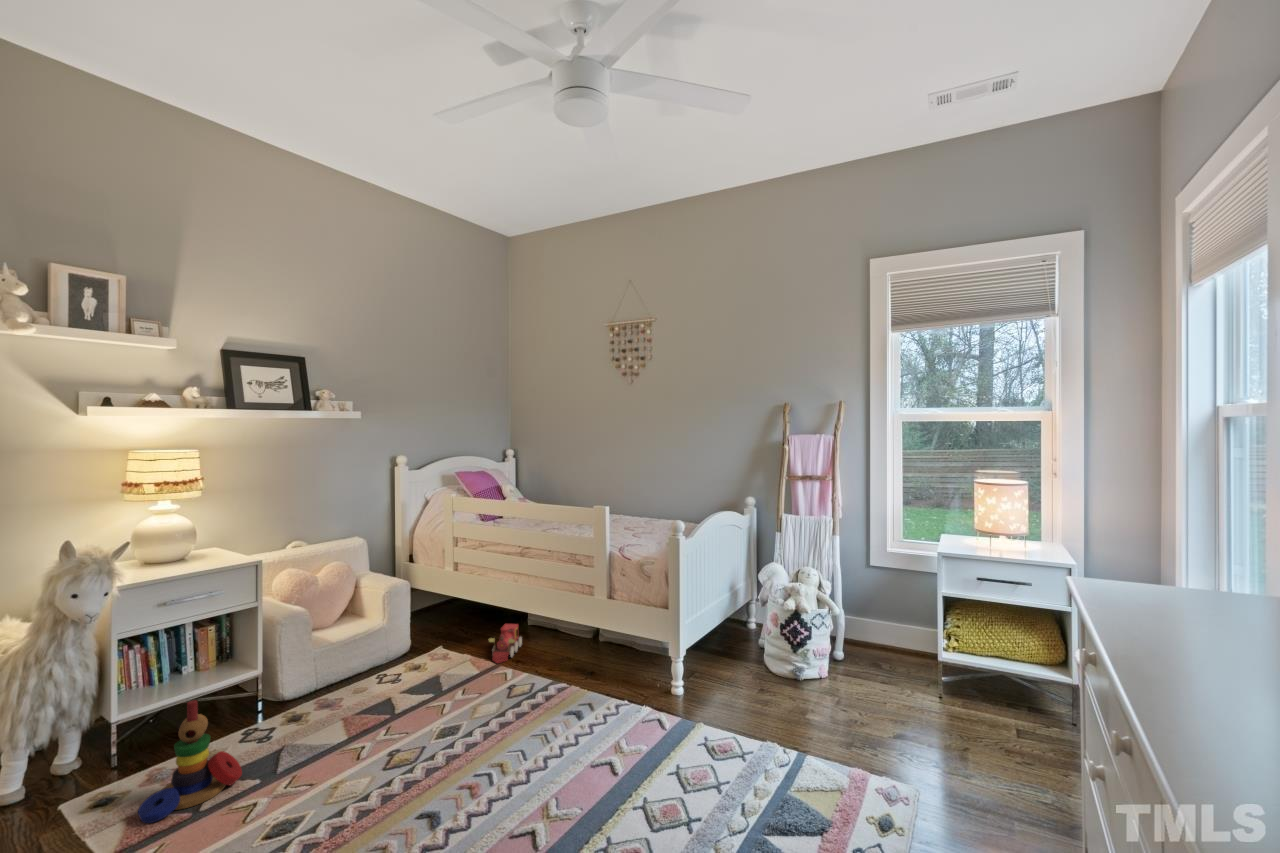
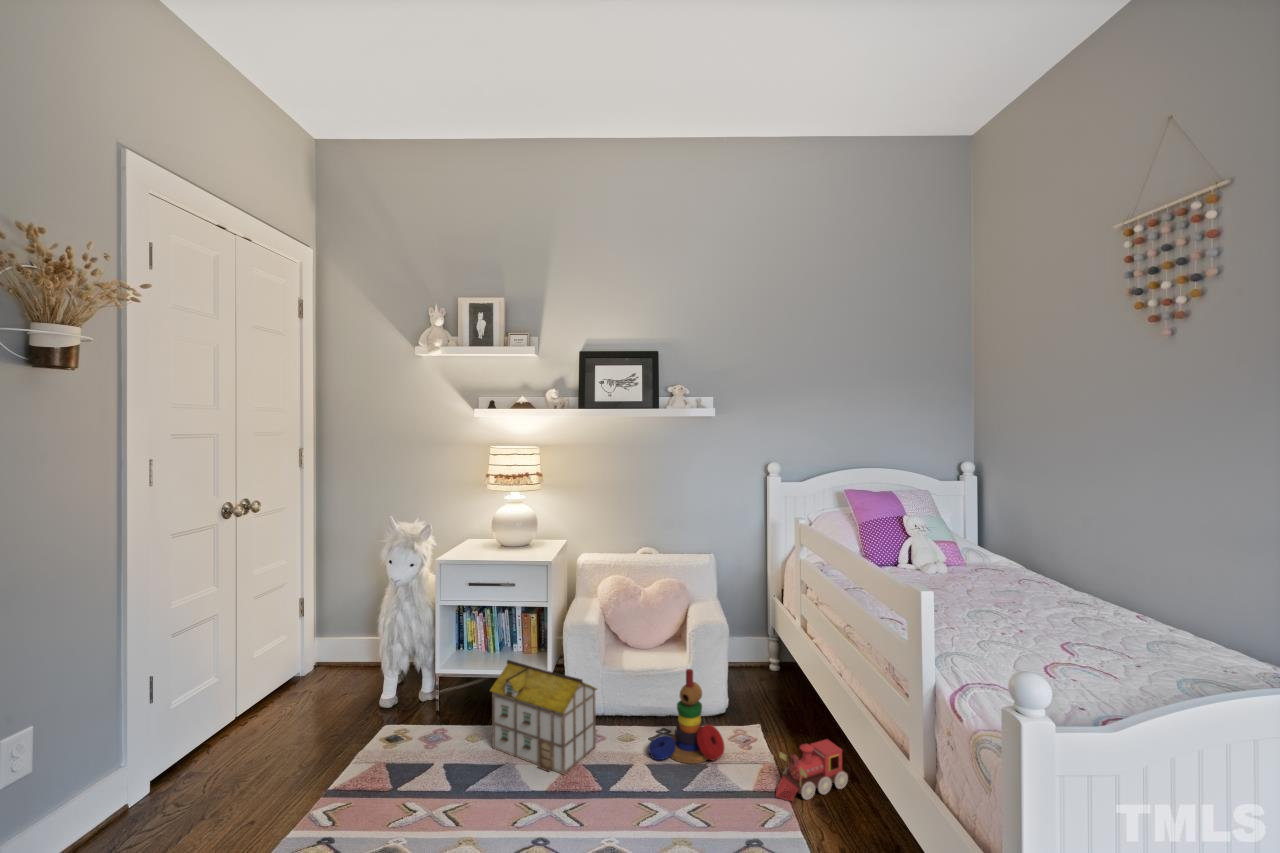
toy house: none [254,639,354,742] -> present [490,660,597,774]
stacking toy: present [138,700,242,823] -> present [648,669,724,764]

